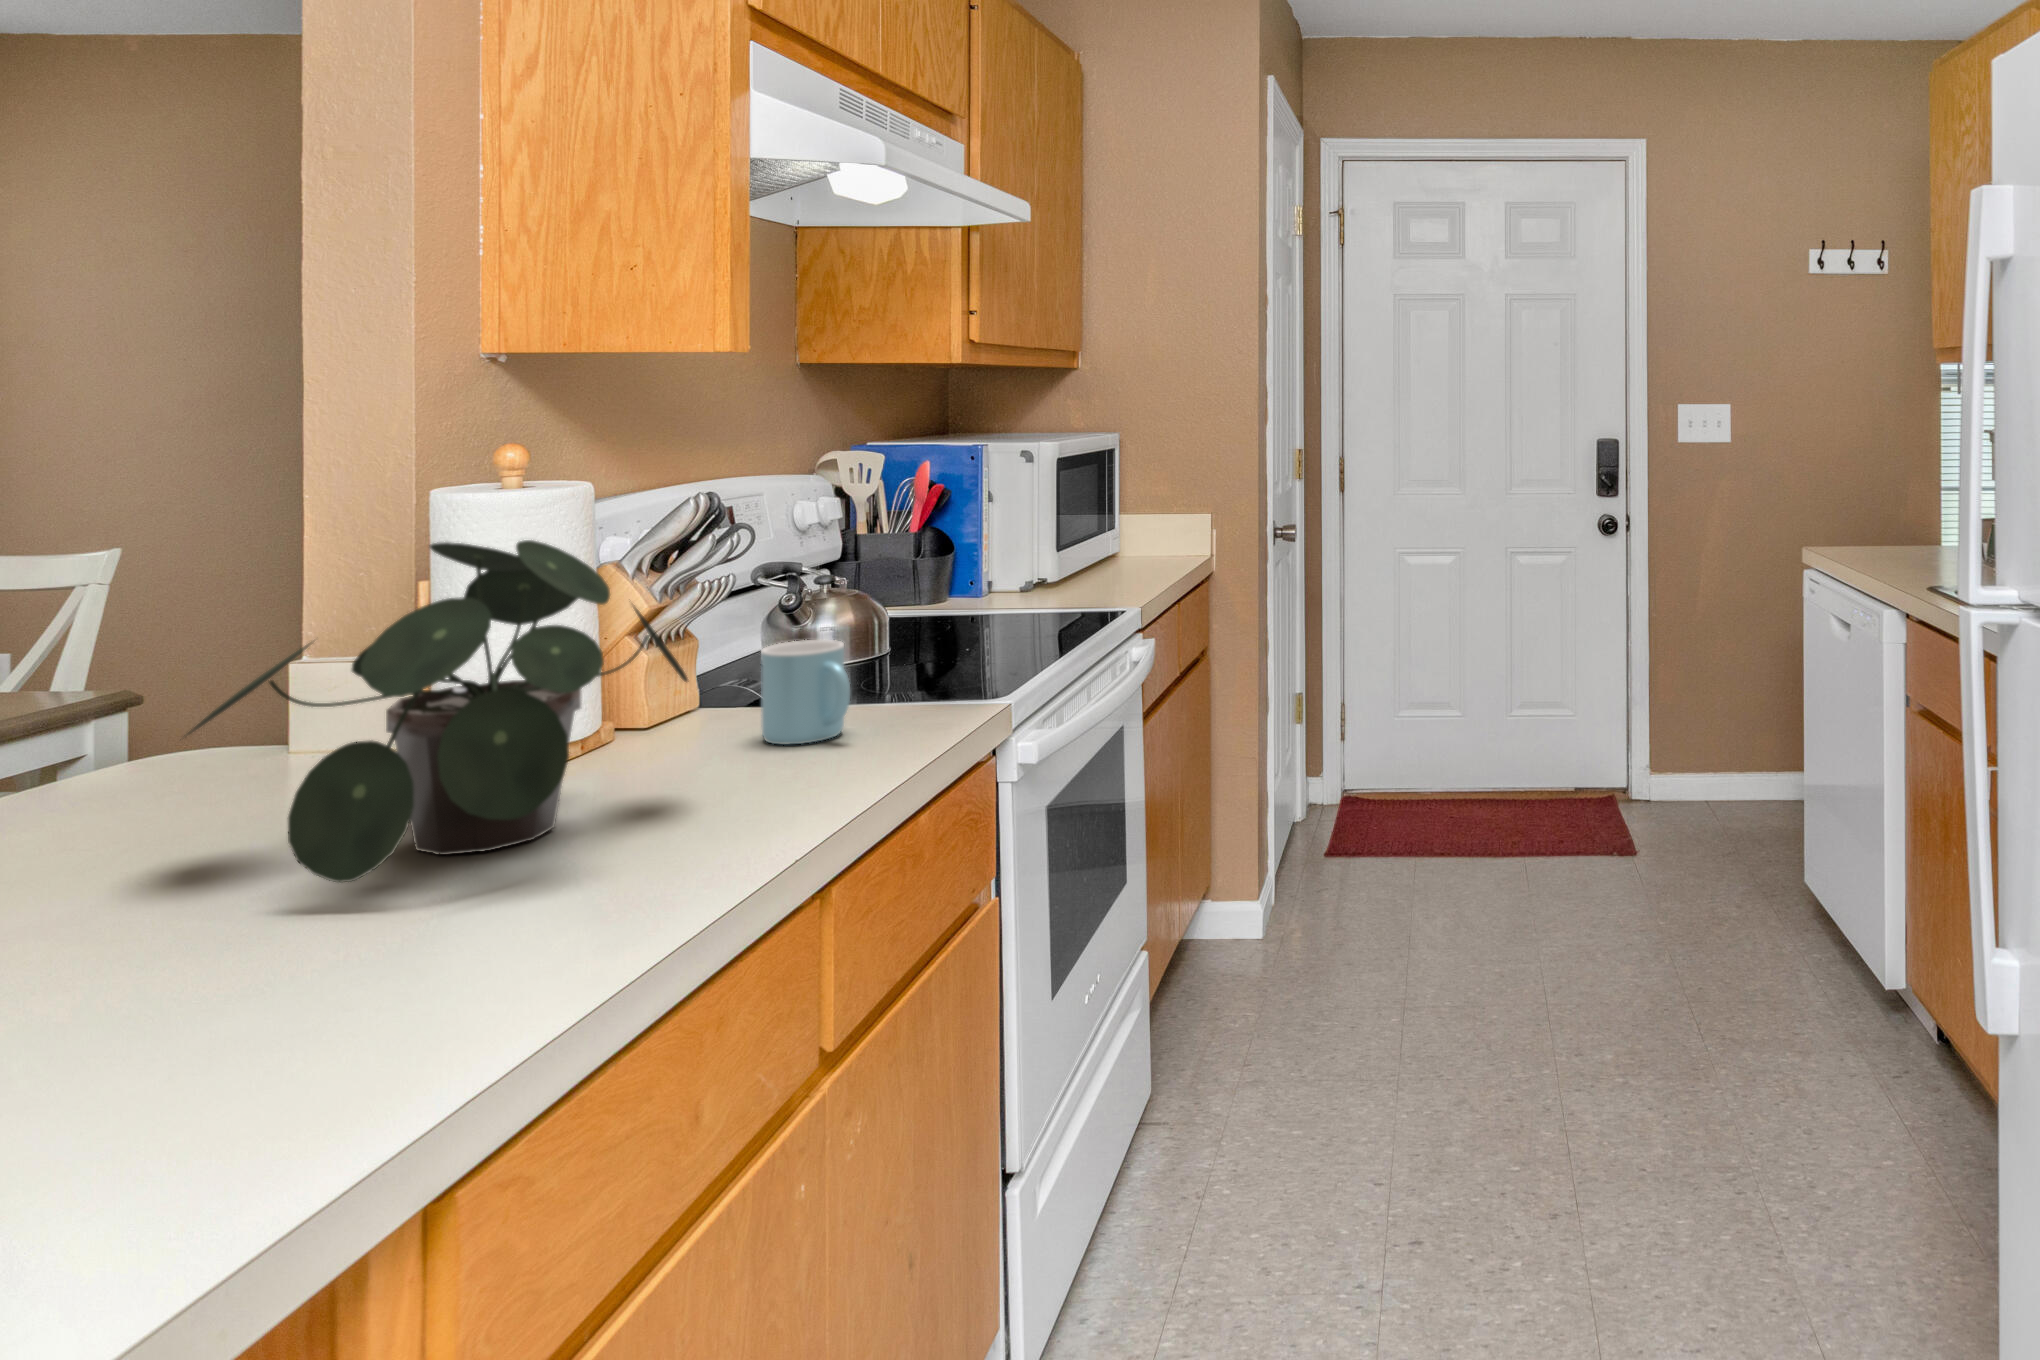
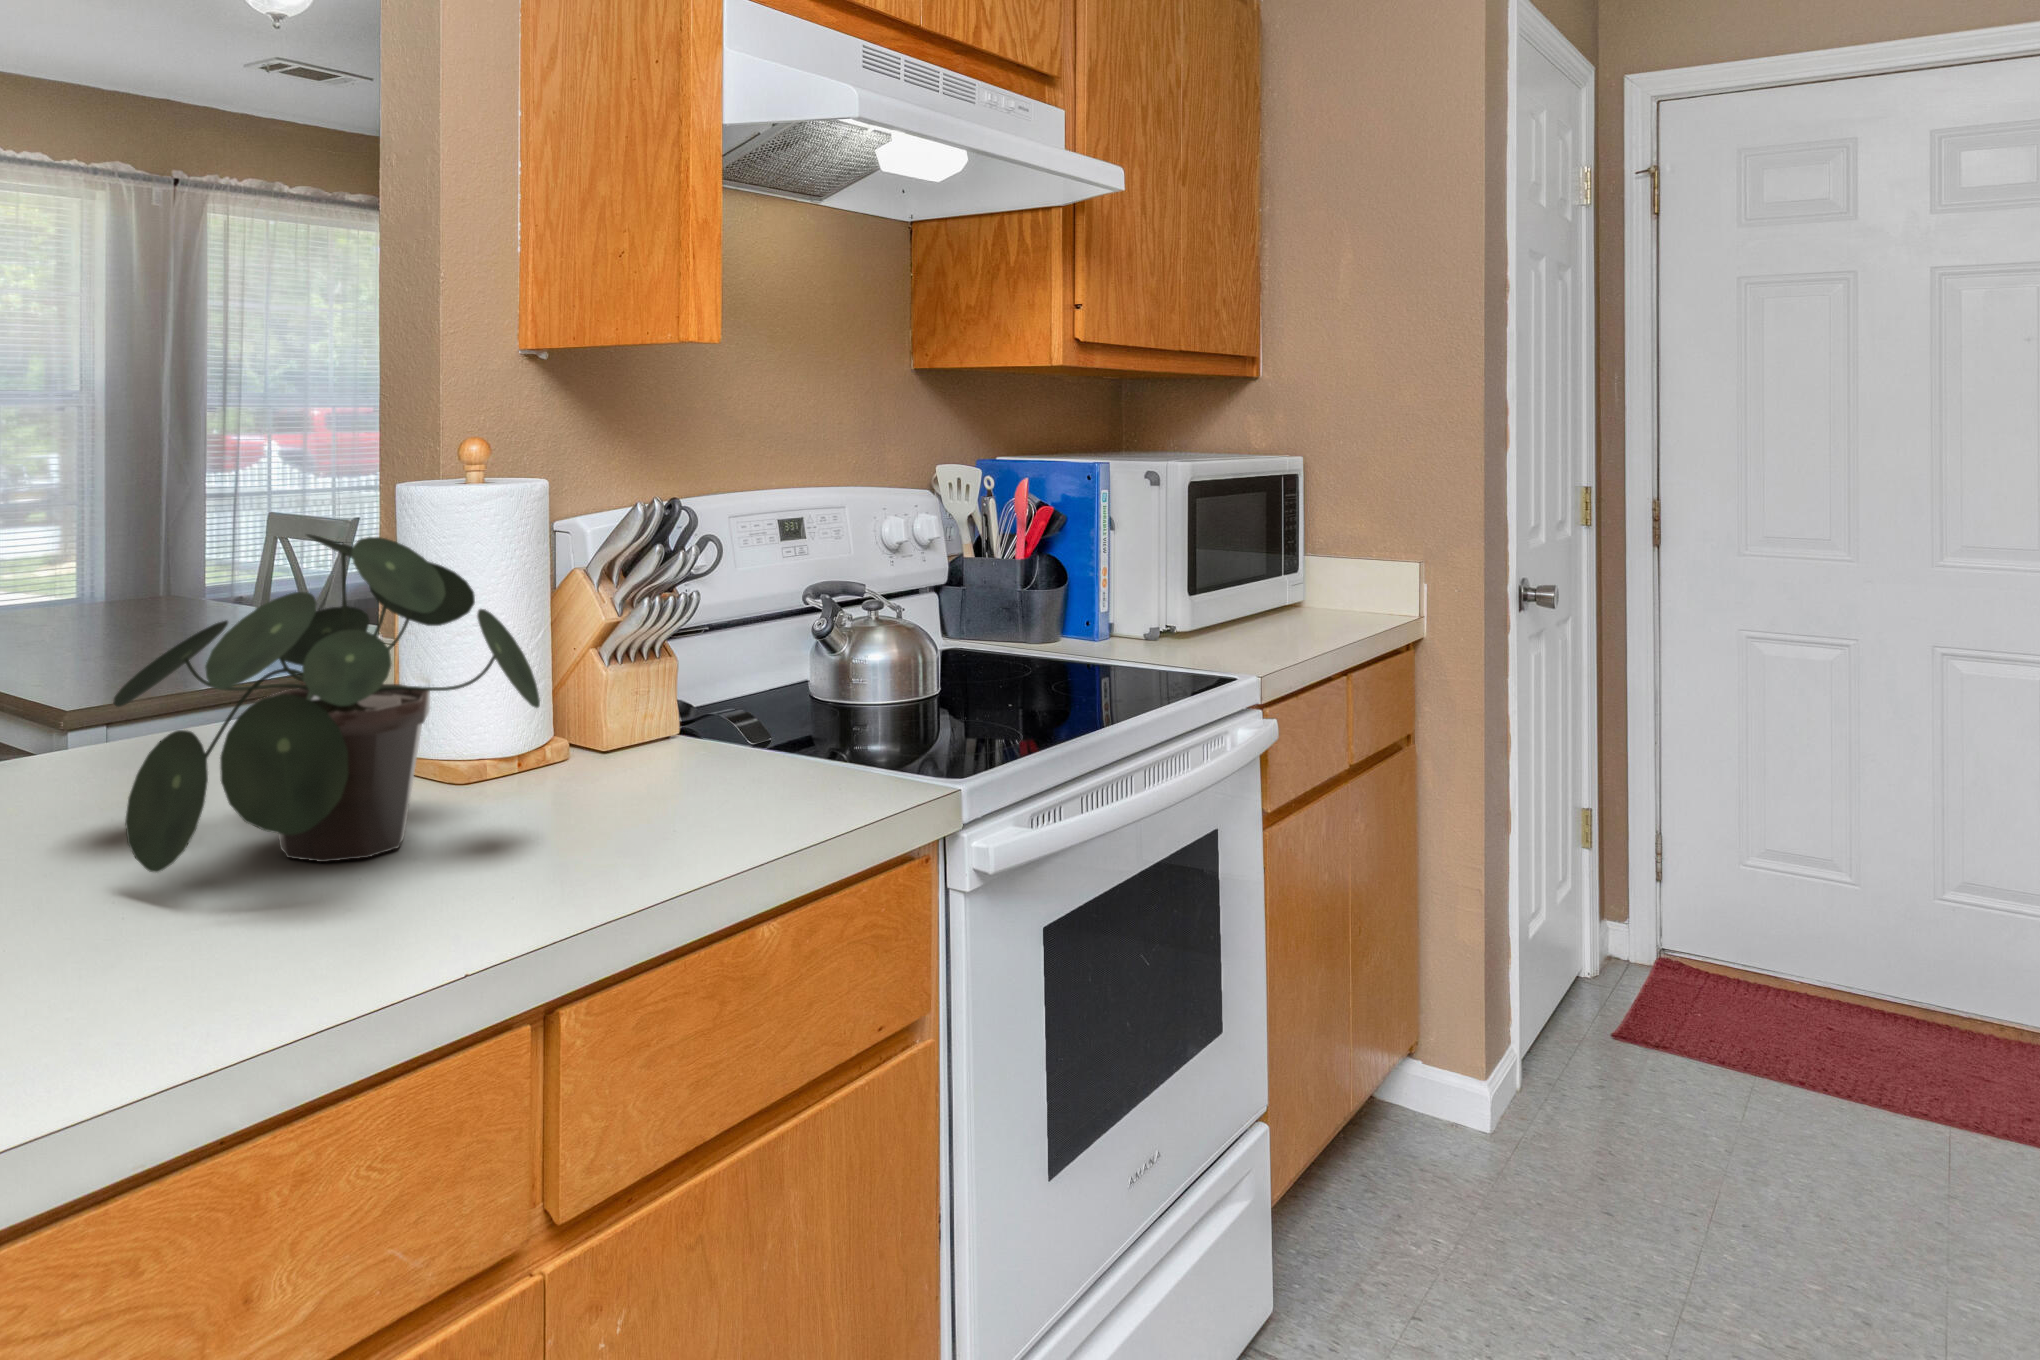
mug: present [761,640,850,744] -> none [684,673,770,793]

